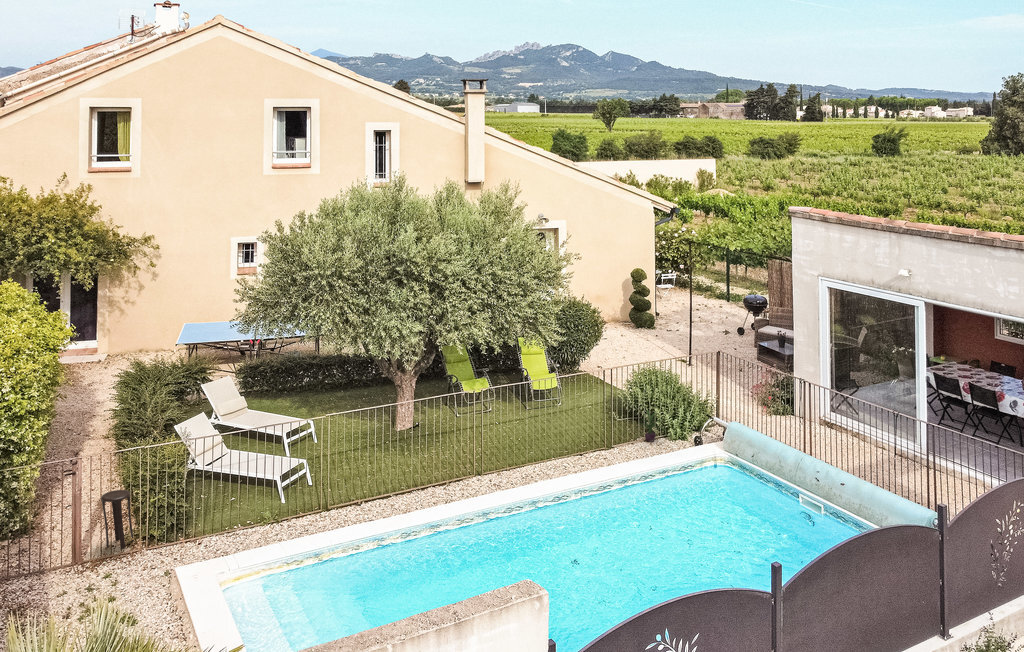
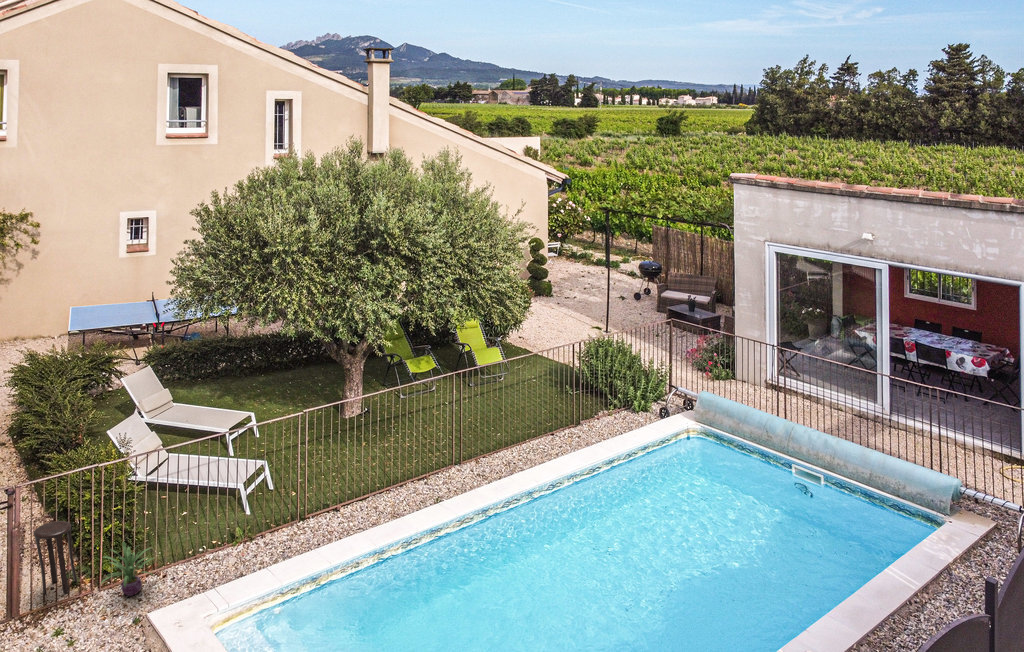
decorative plant: present [645,411,659,442] -> present [101,542,153,596]

